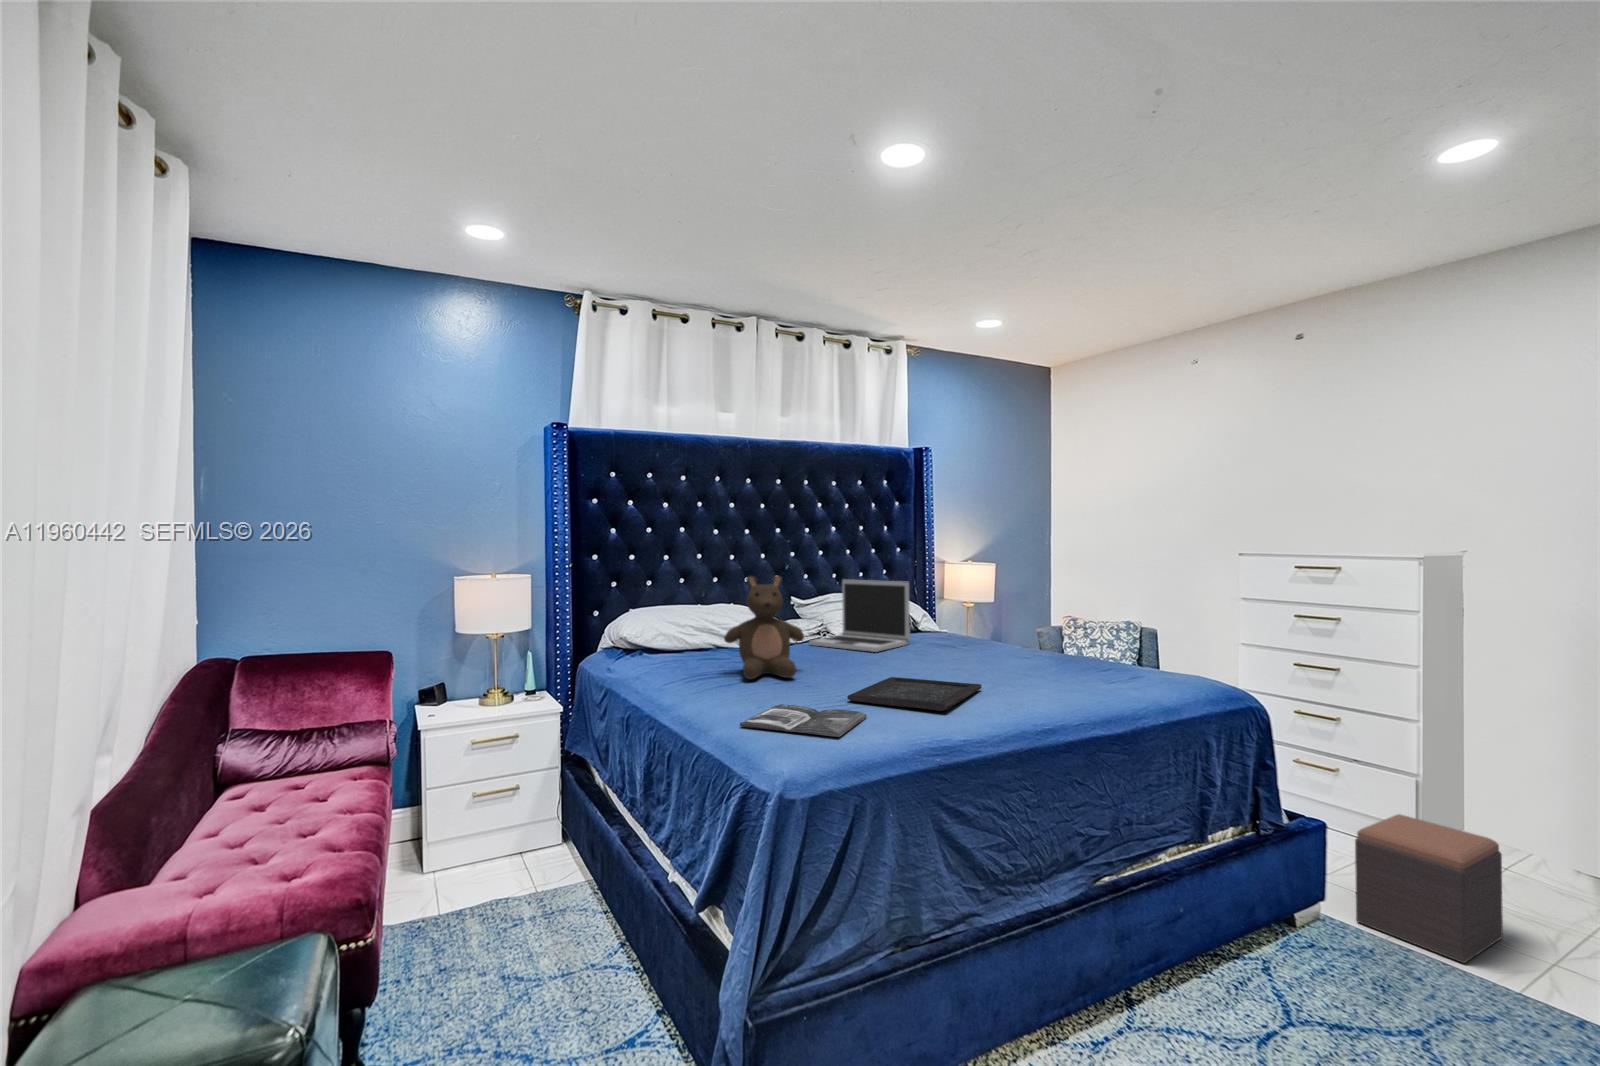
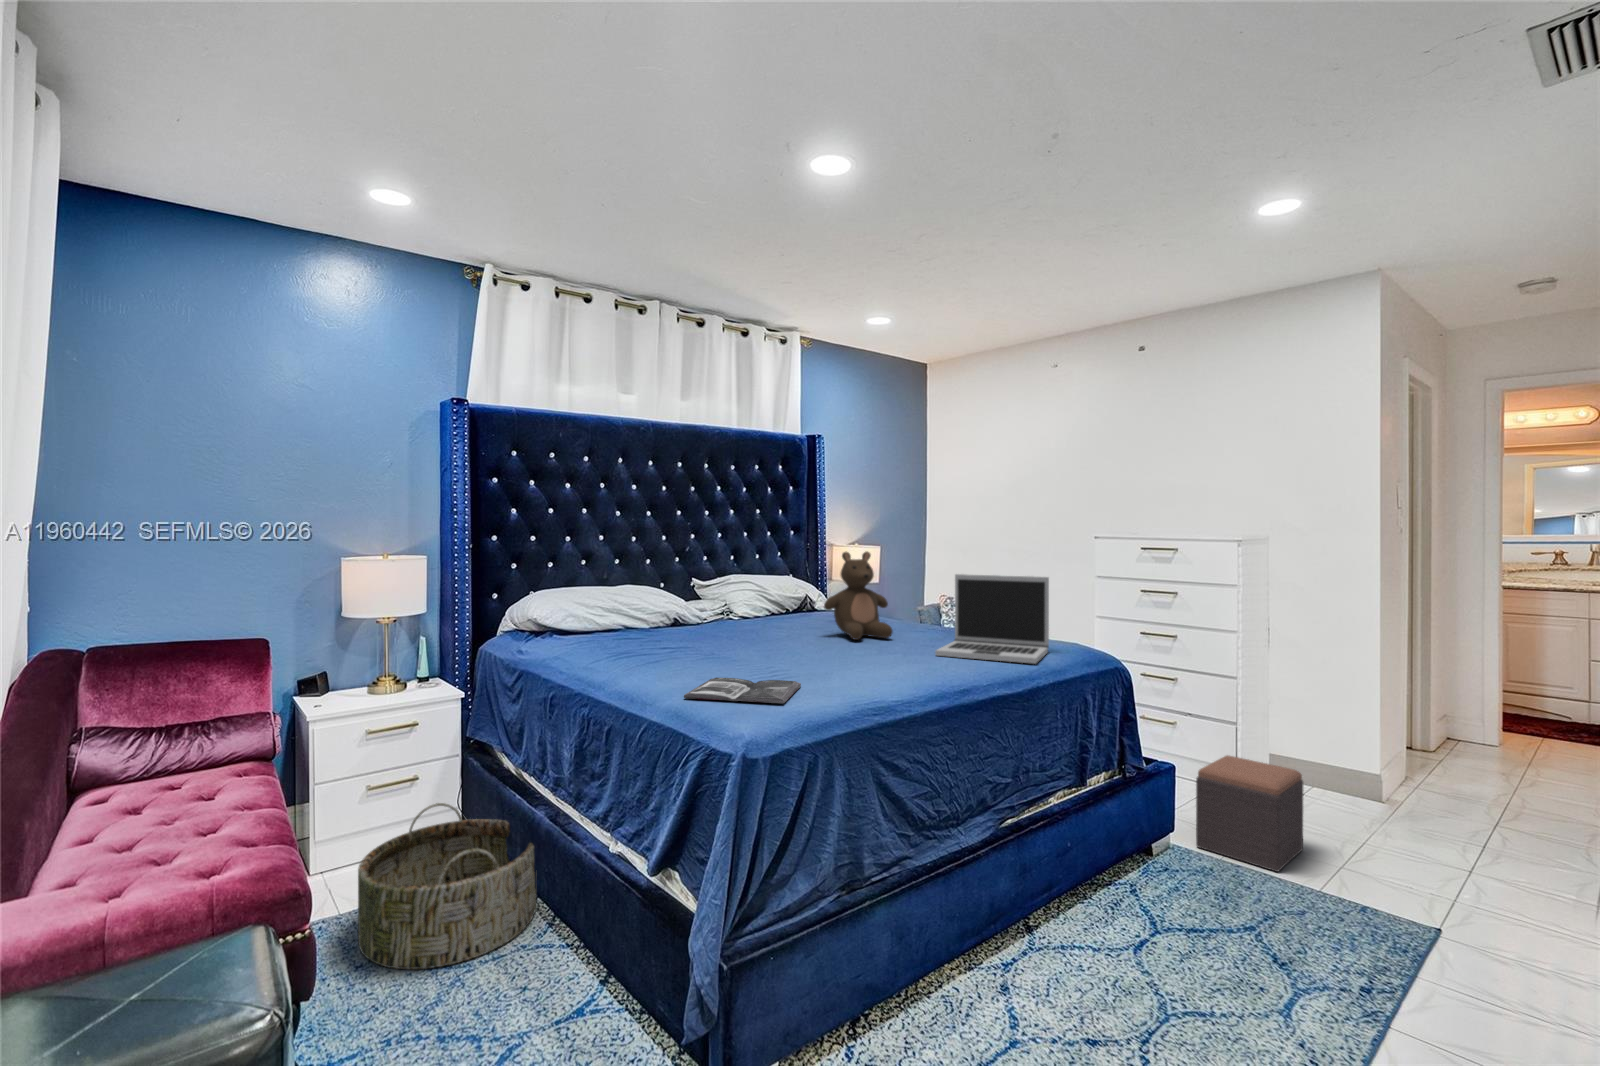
stuffed bear: present [724,575,804,679] -> present [824,552,893,640]
laptop: present [809,579,910,652] -> present [935,574,1049,664]
tray: present [847,677,982,711] -> none [777,651,895,678]
basket: none [446,815,612,979] -> present [358,803,536,969]

